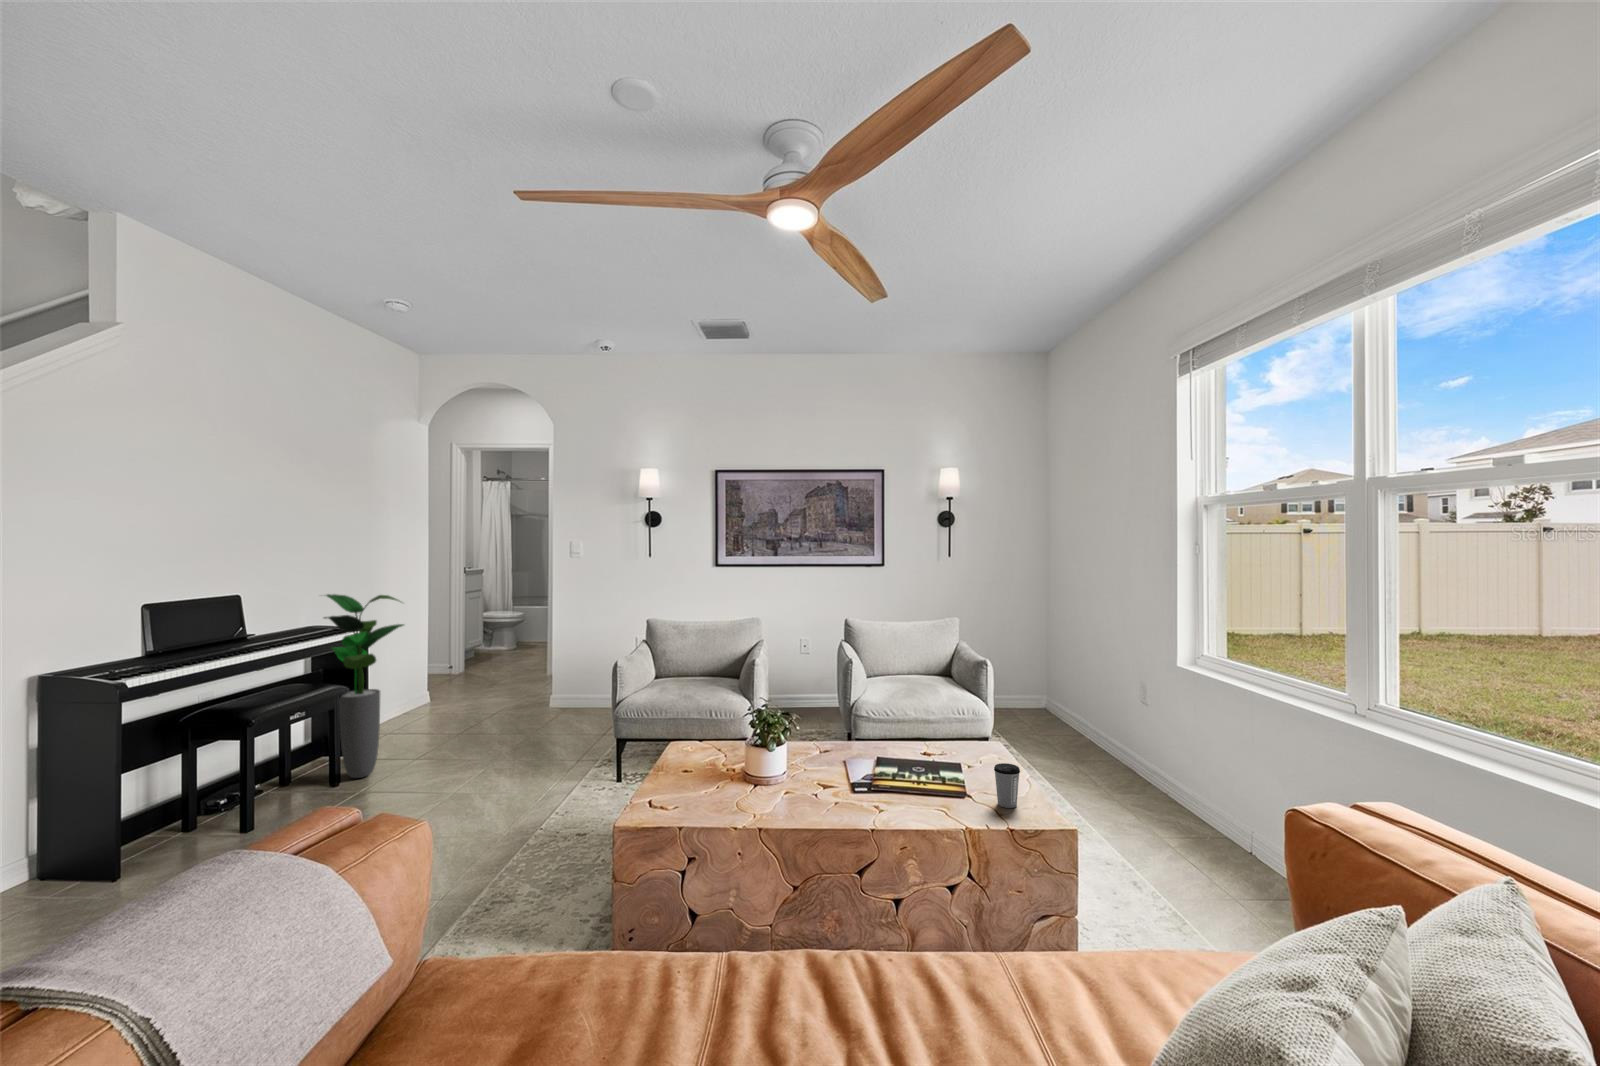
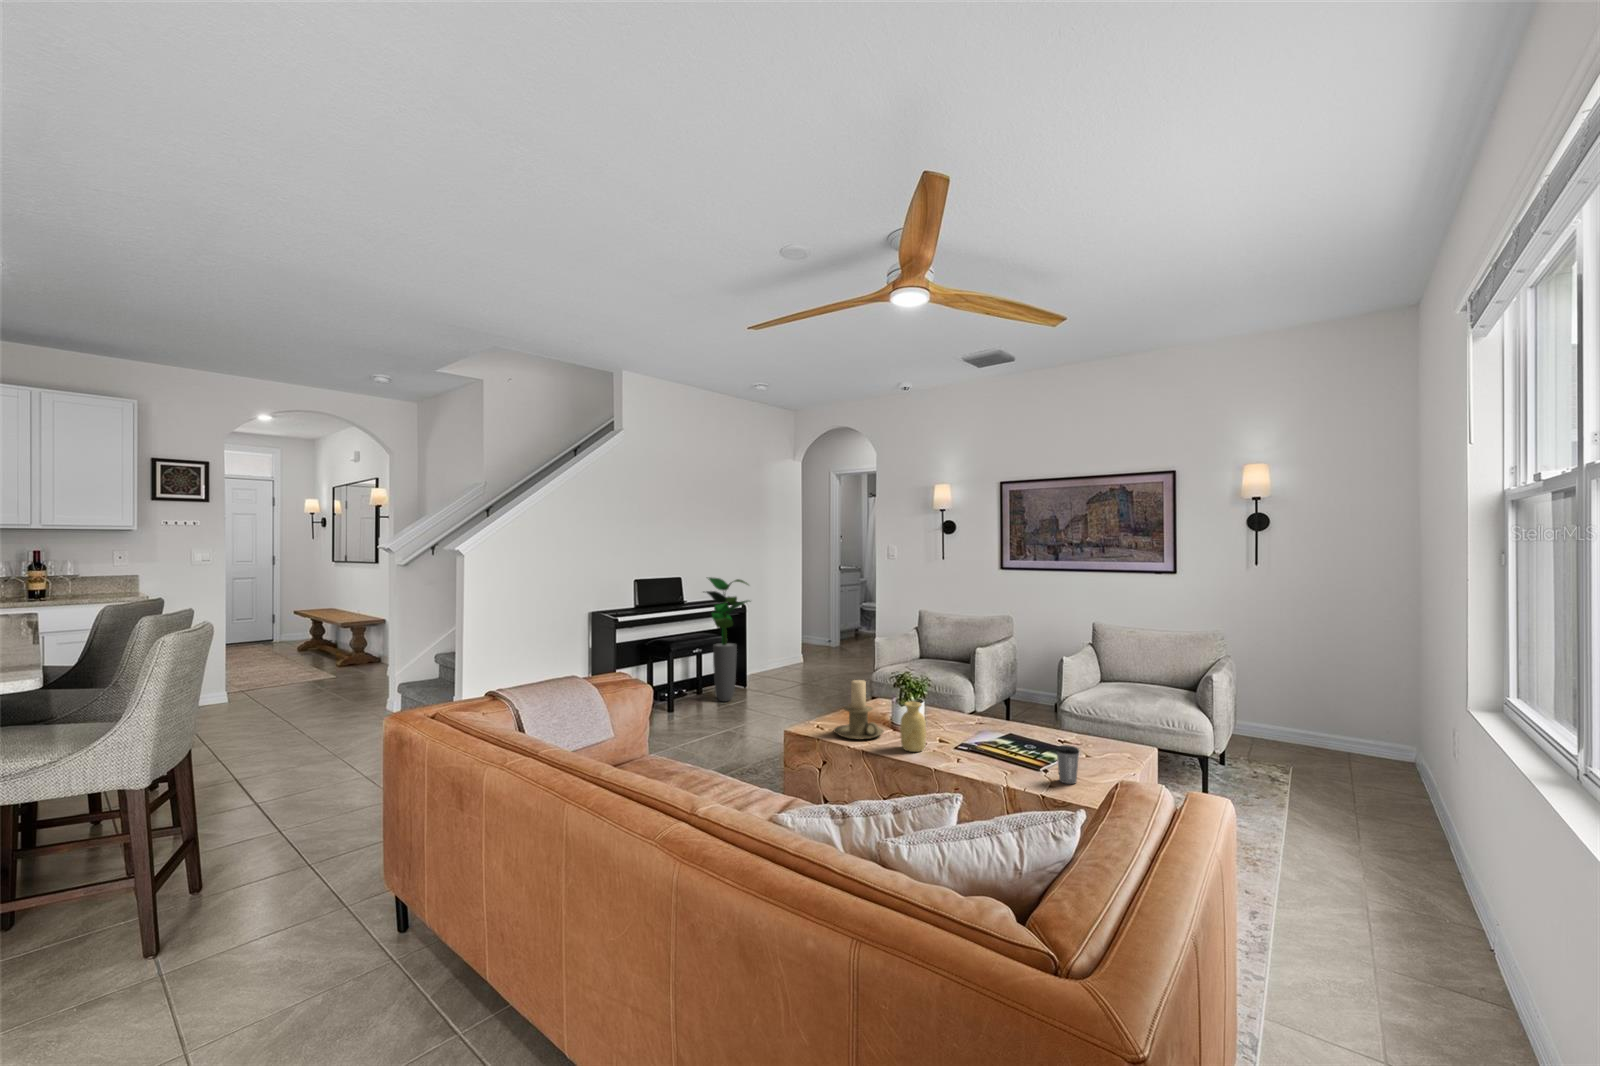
candle holder: none [685,724,754,808] -> present [834,680,884,740]
vase: none [795,742,828,809] -> present [900,701,926,752]

